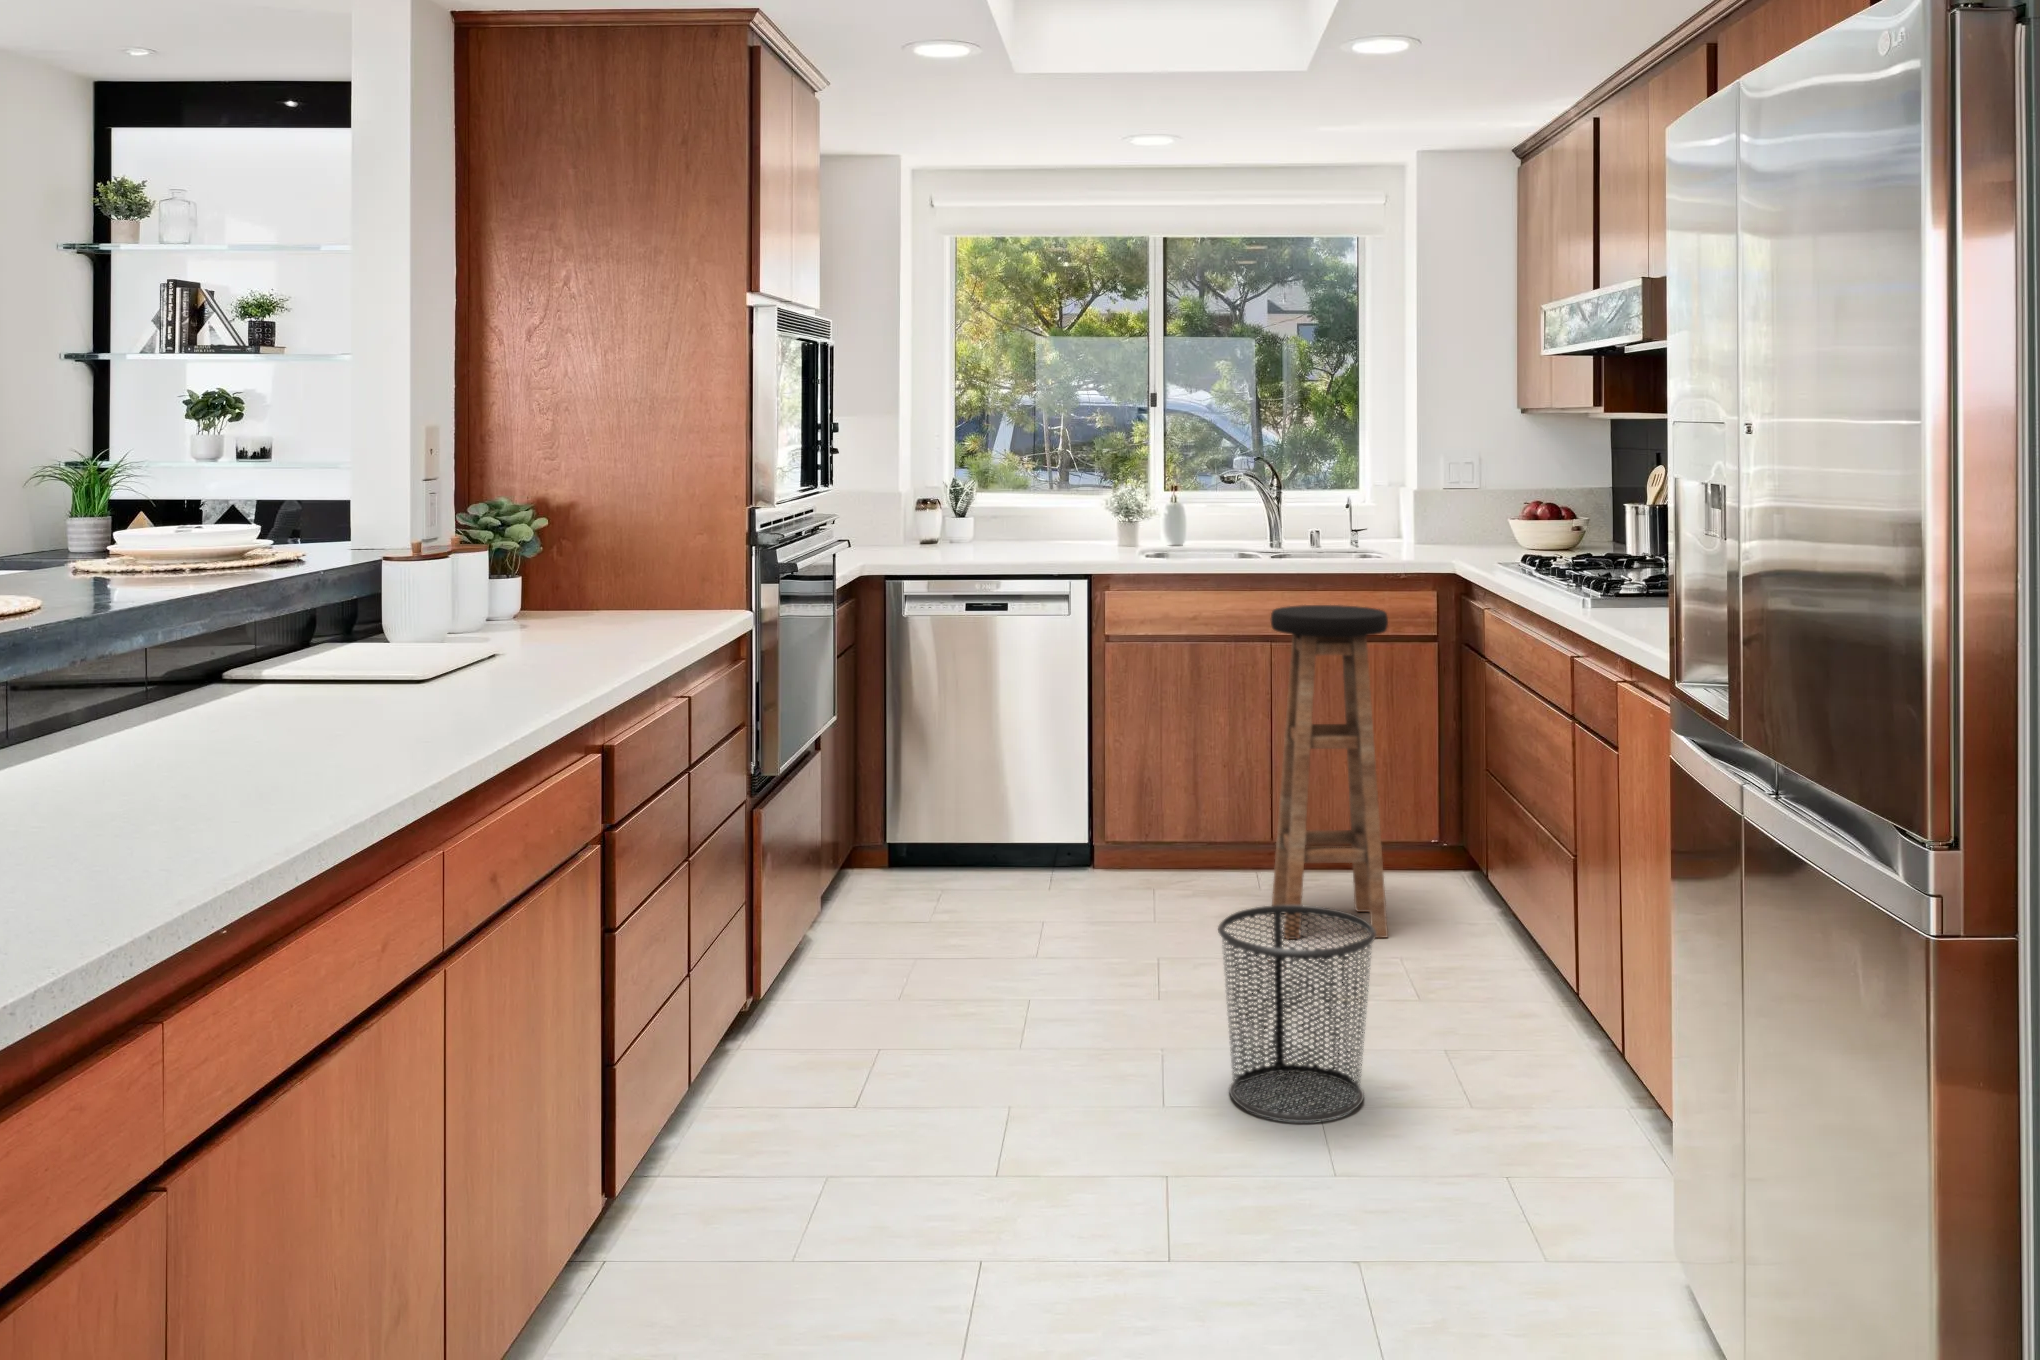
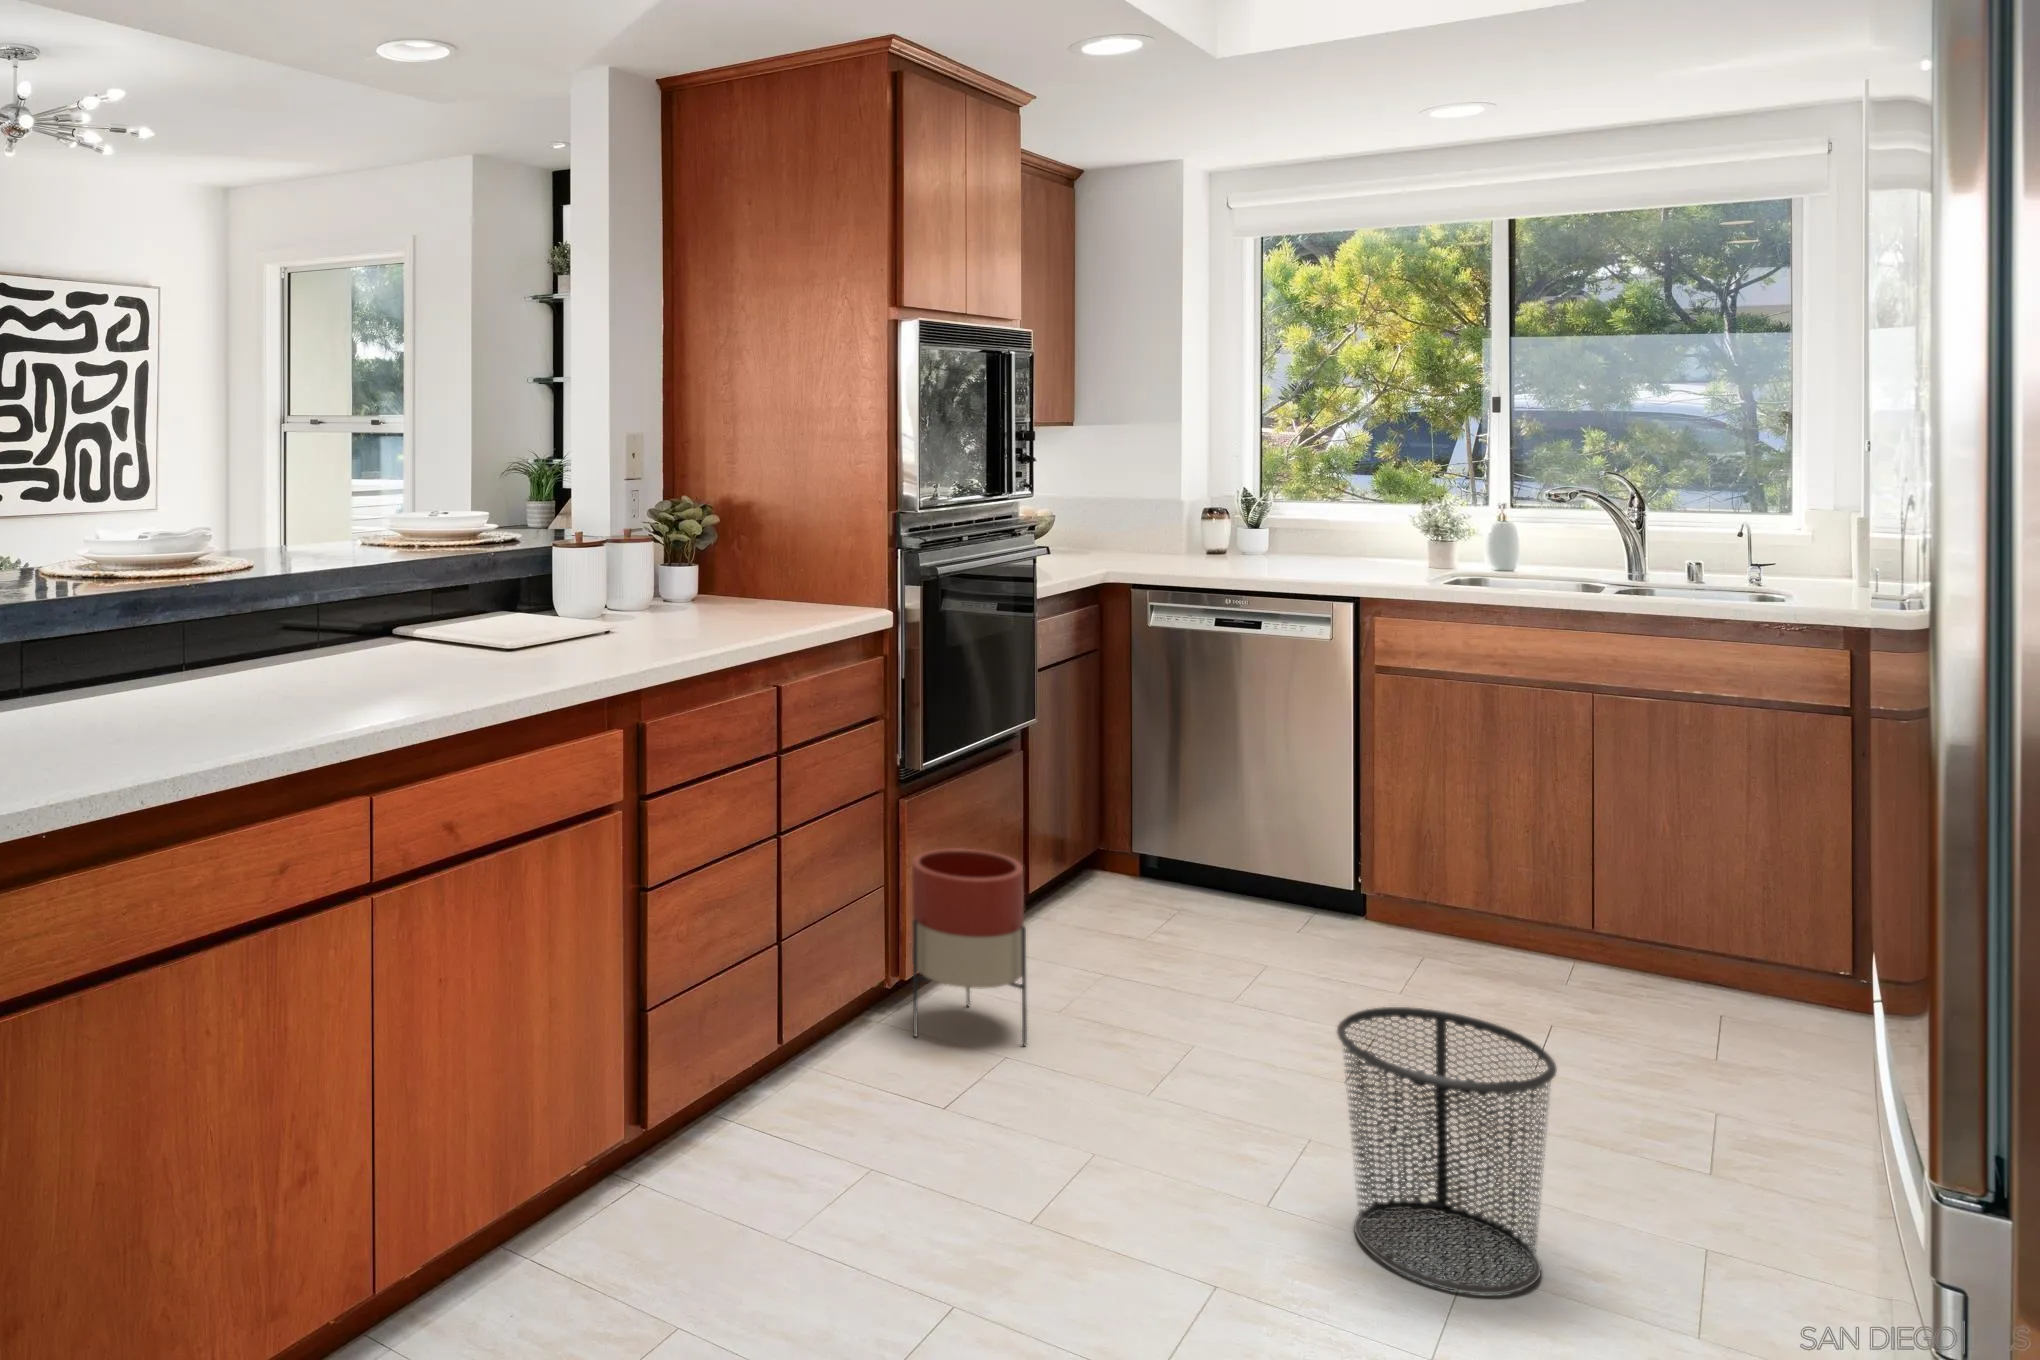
bar stool: present [1271,605,1388,939] -> none [1546,651,1719,1081]
planter: none [777,847,895,1046] -> present [912,848,1027,1045]

